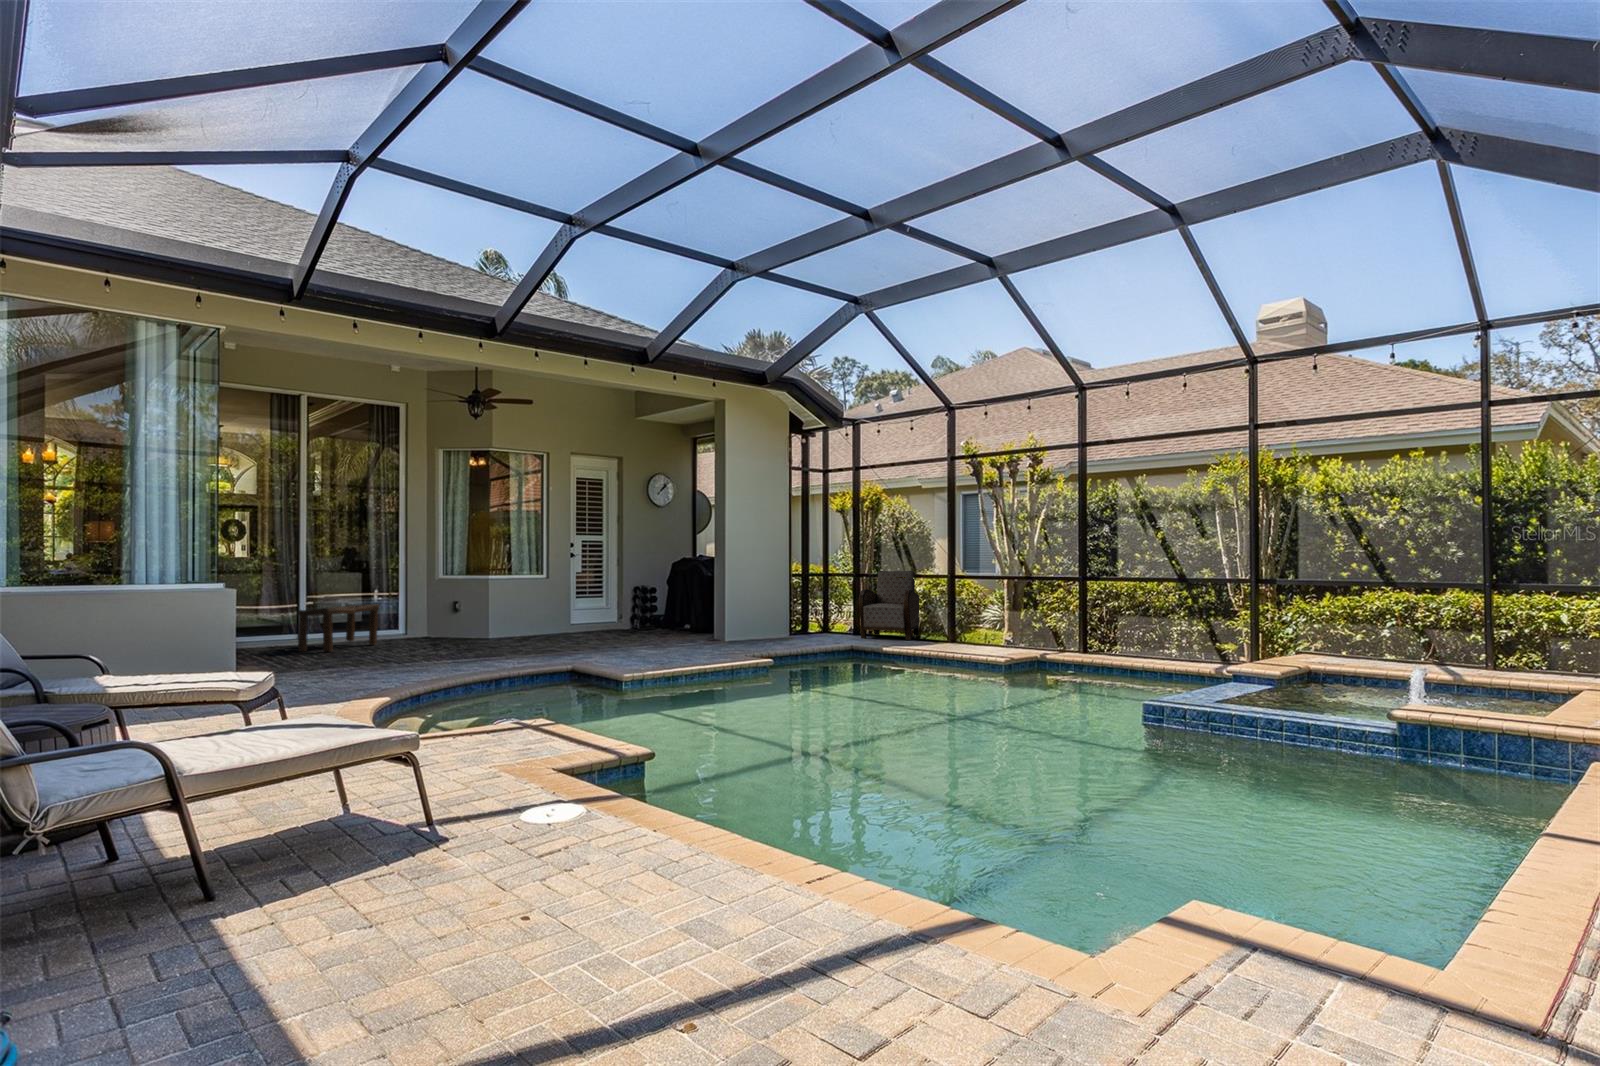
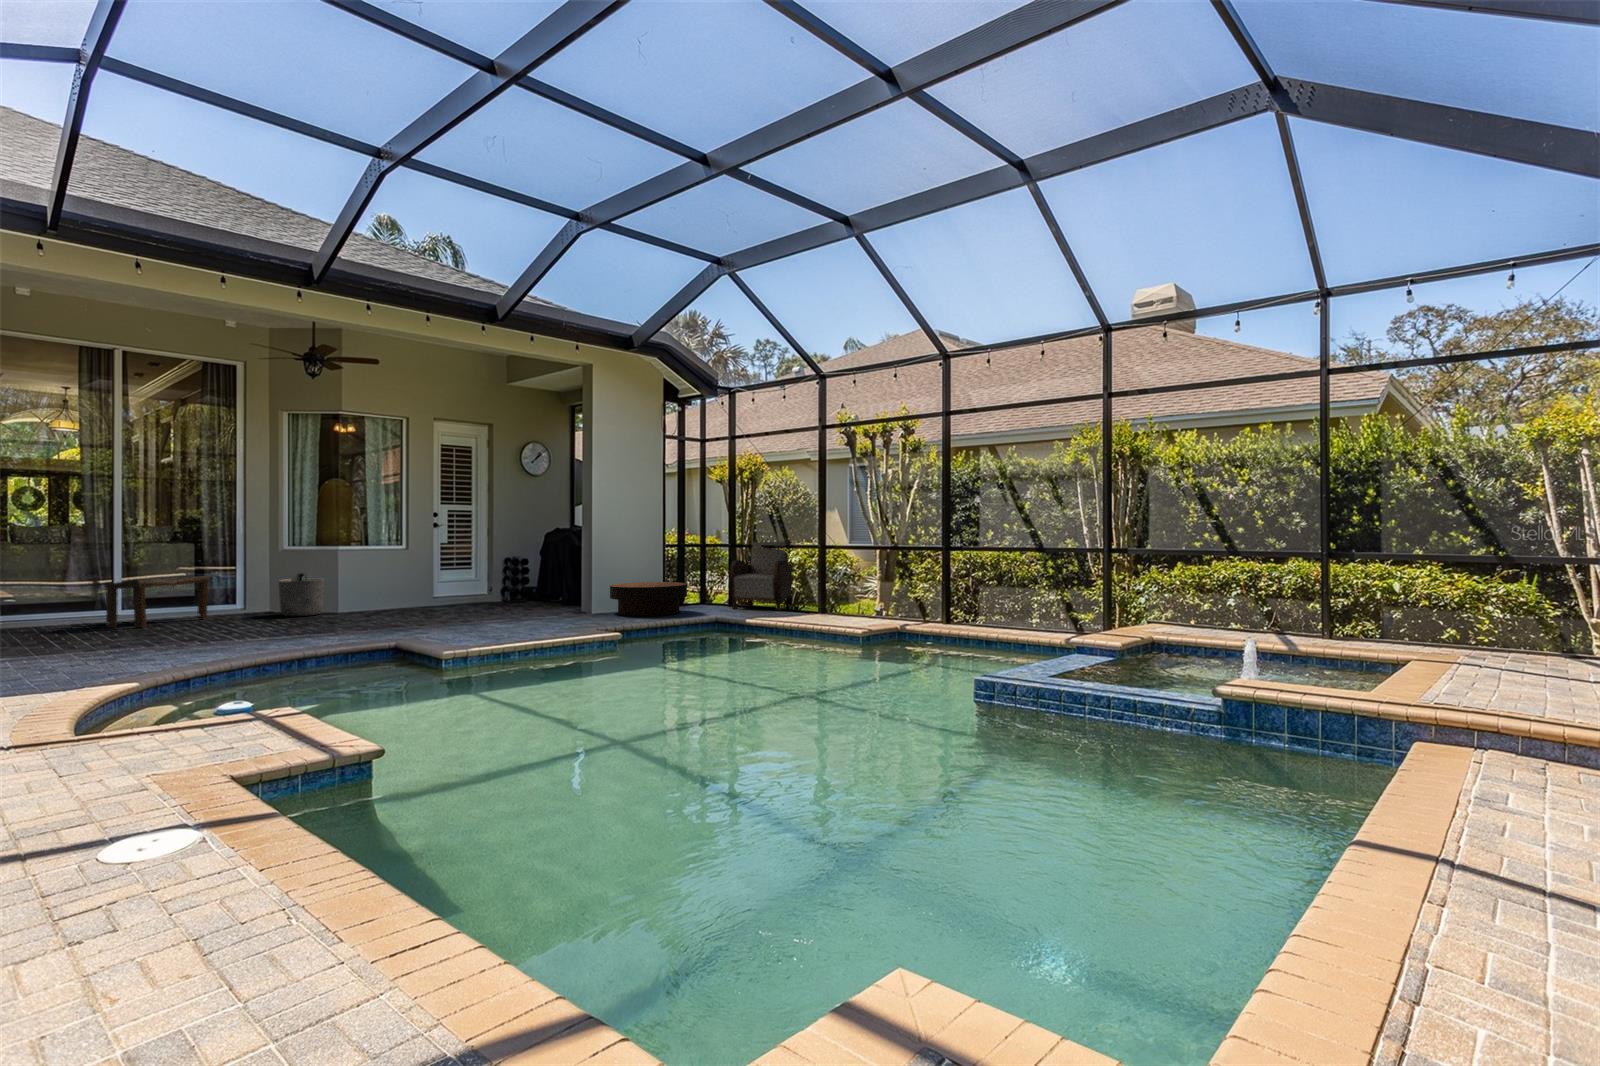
planter: none [438,607,477,643] -> present [279,579,324,616]
coffee table: none [745,611,820,644] -> present [610,582,687,616]

